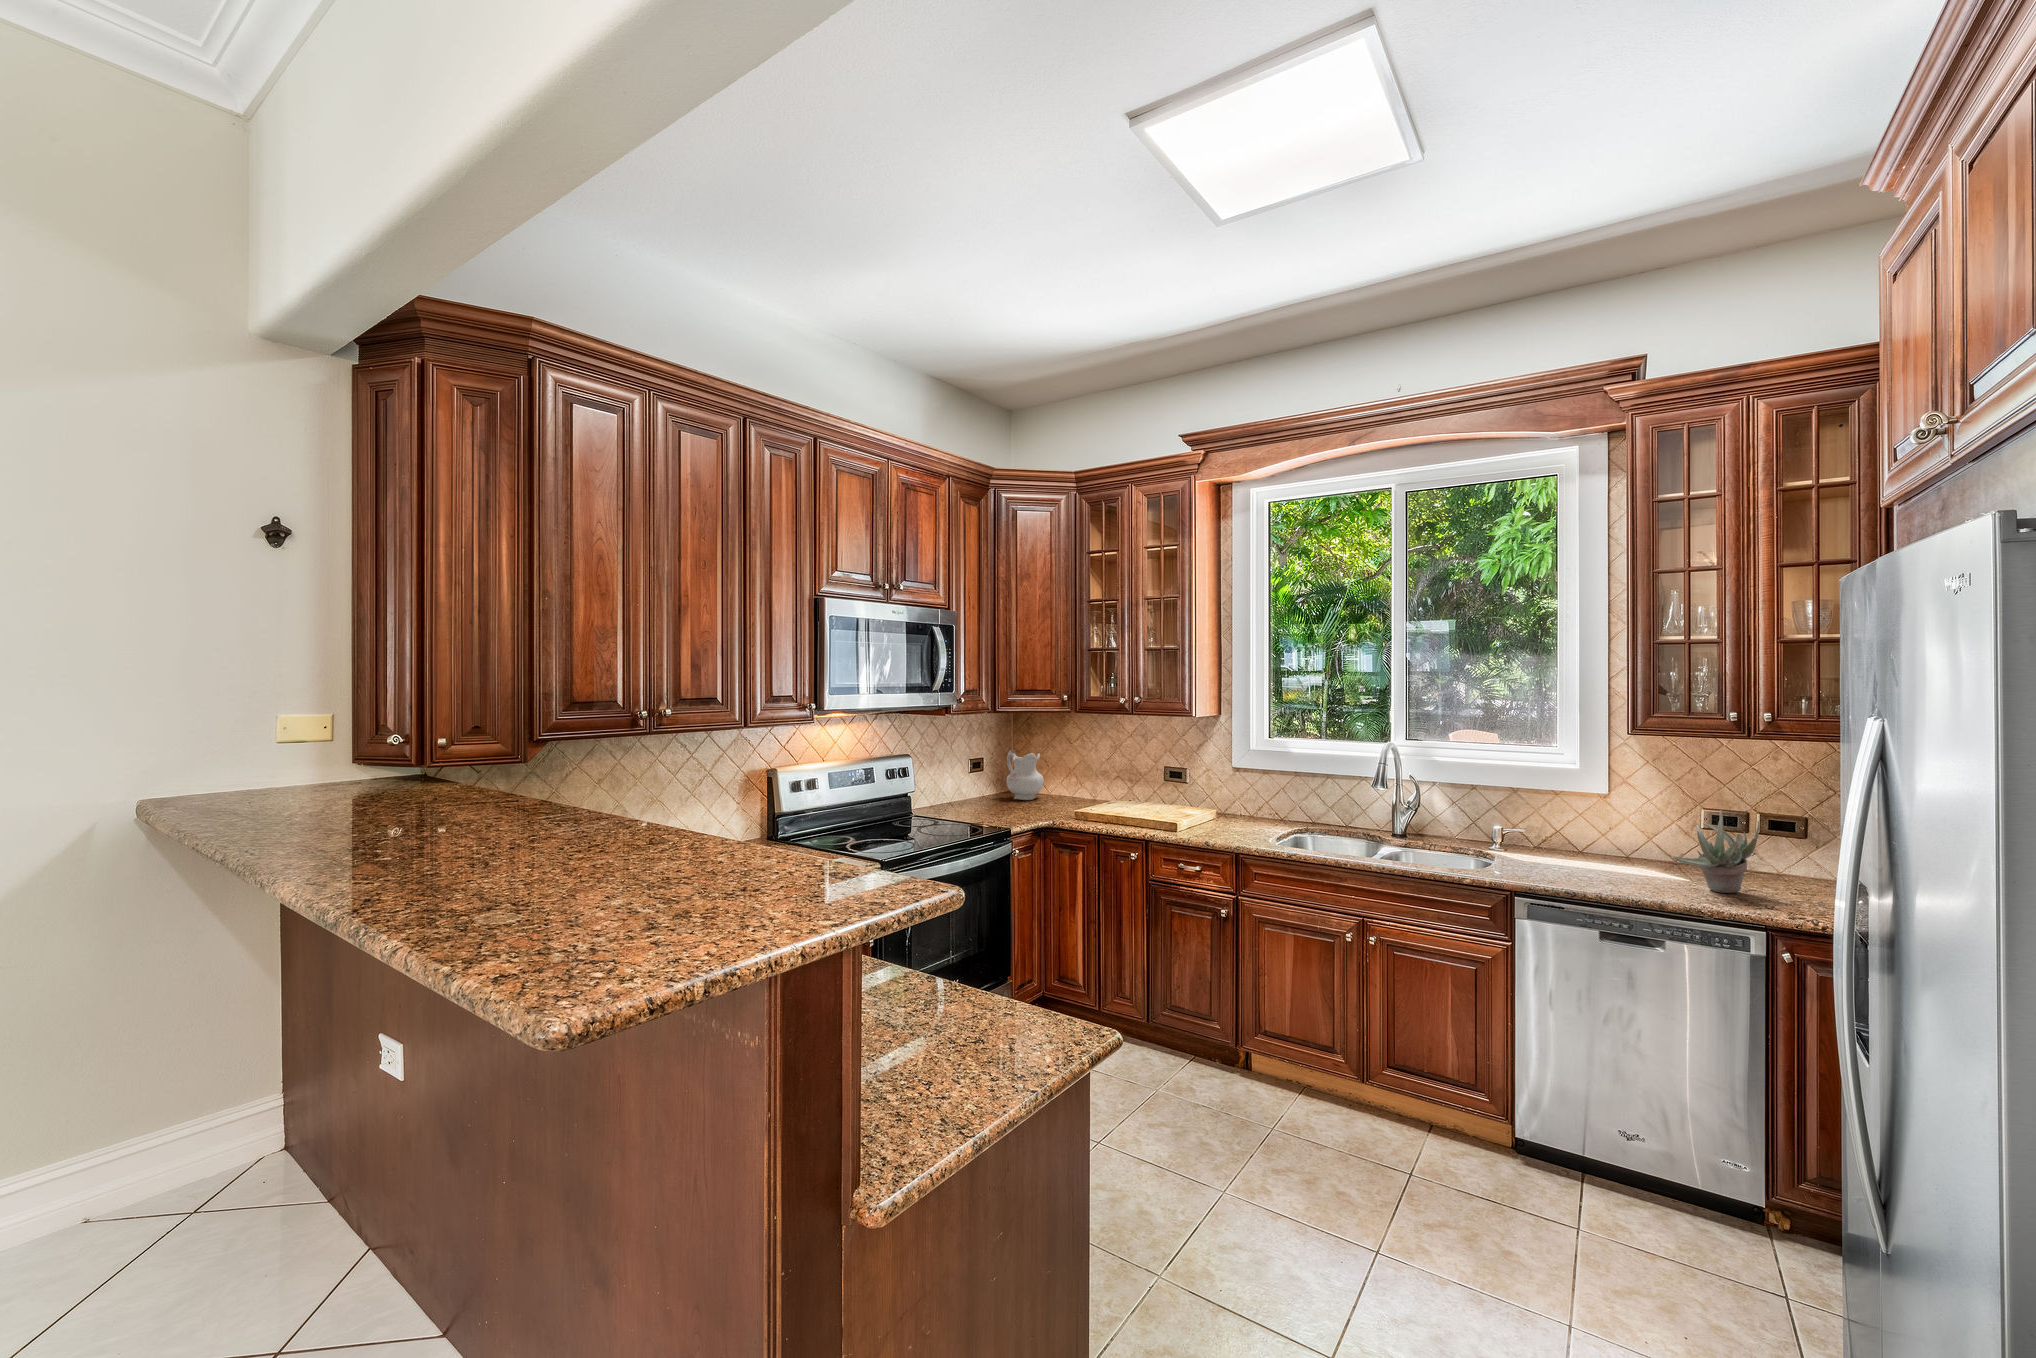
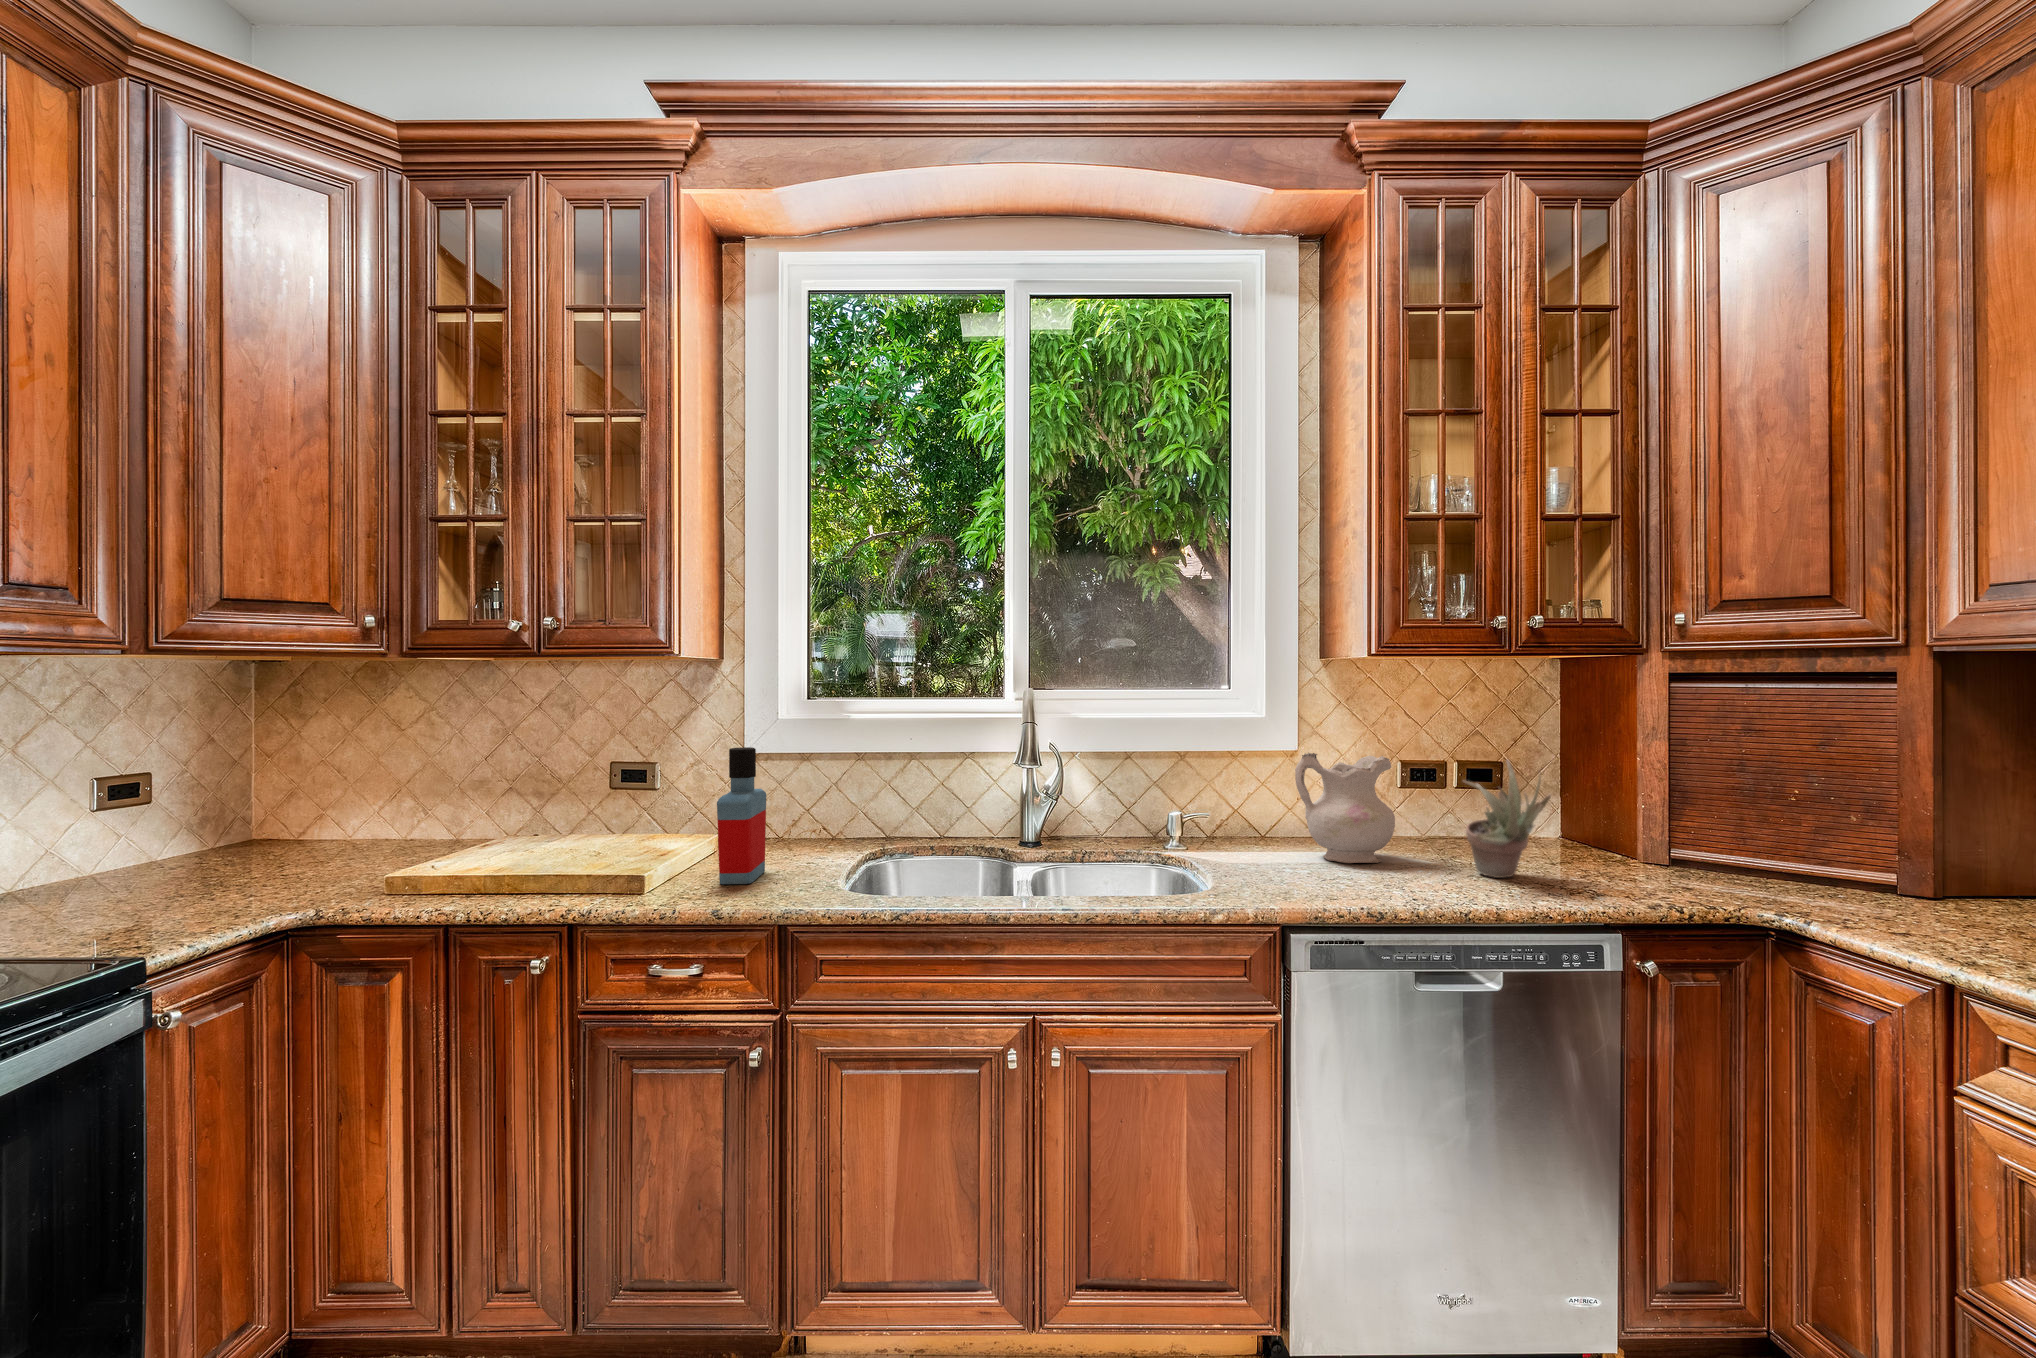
ceramic pitcher: present [1007,750,1044,800] -> present [1295,753,1395,863]
bottle: none [1211,765,1238,835] -> present [717,747,766,884]

